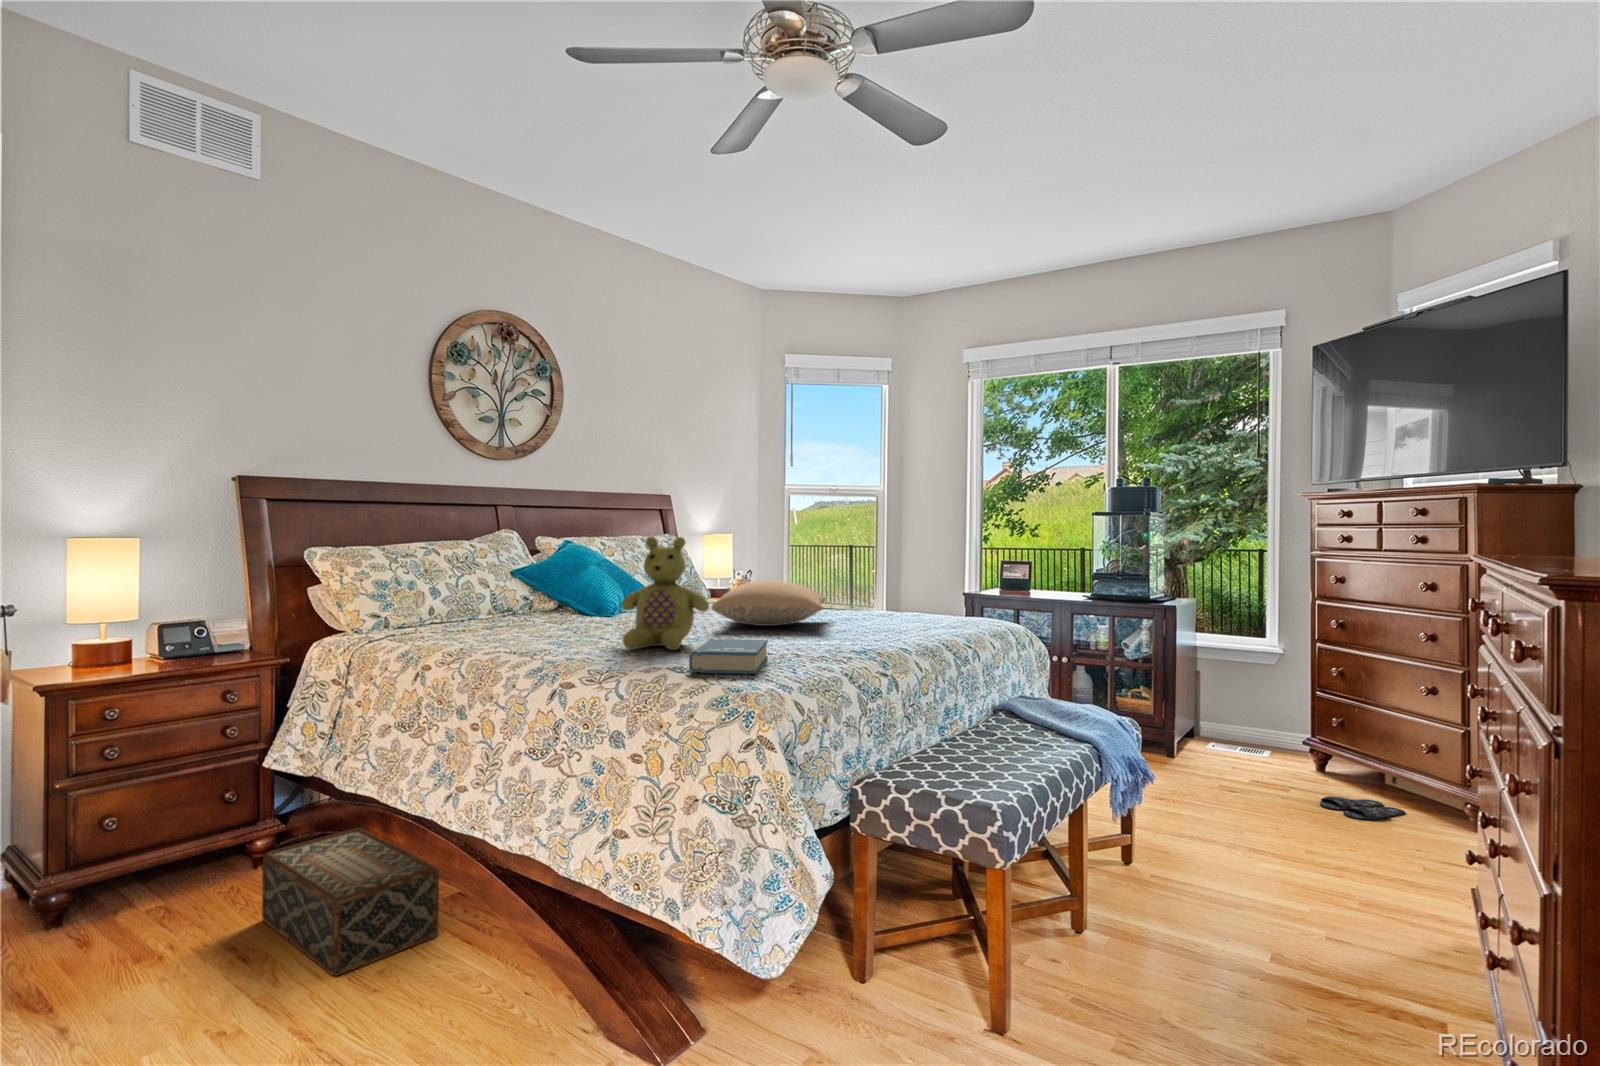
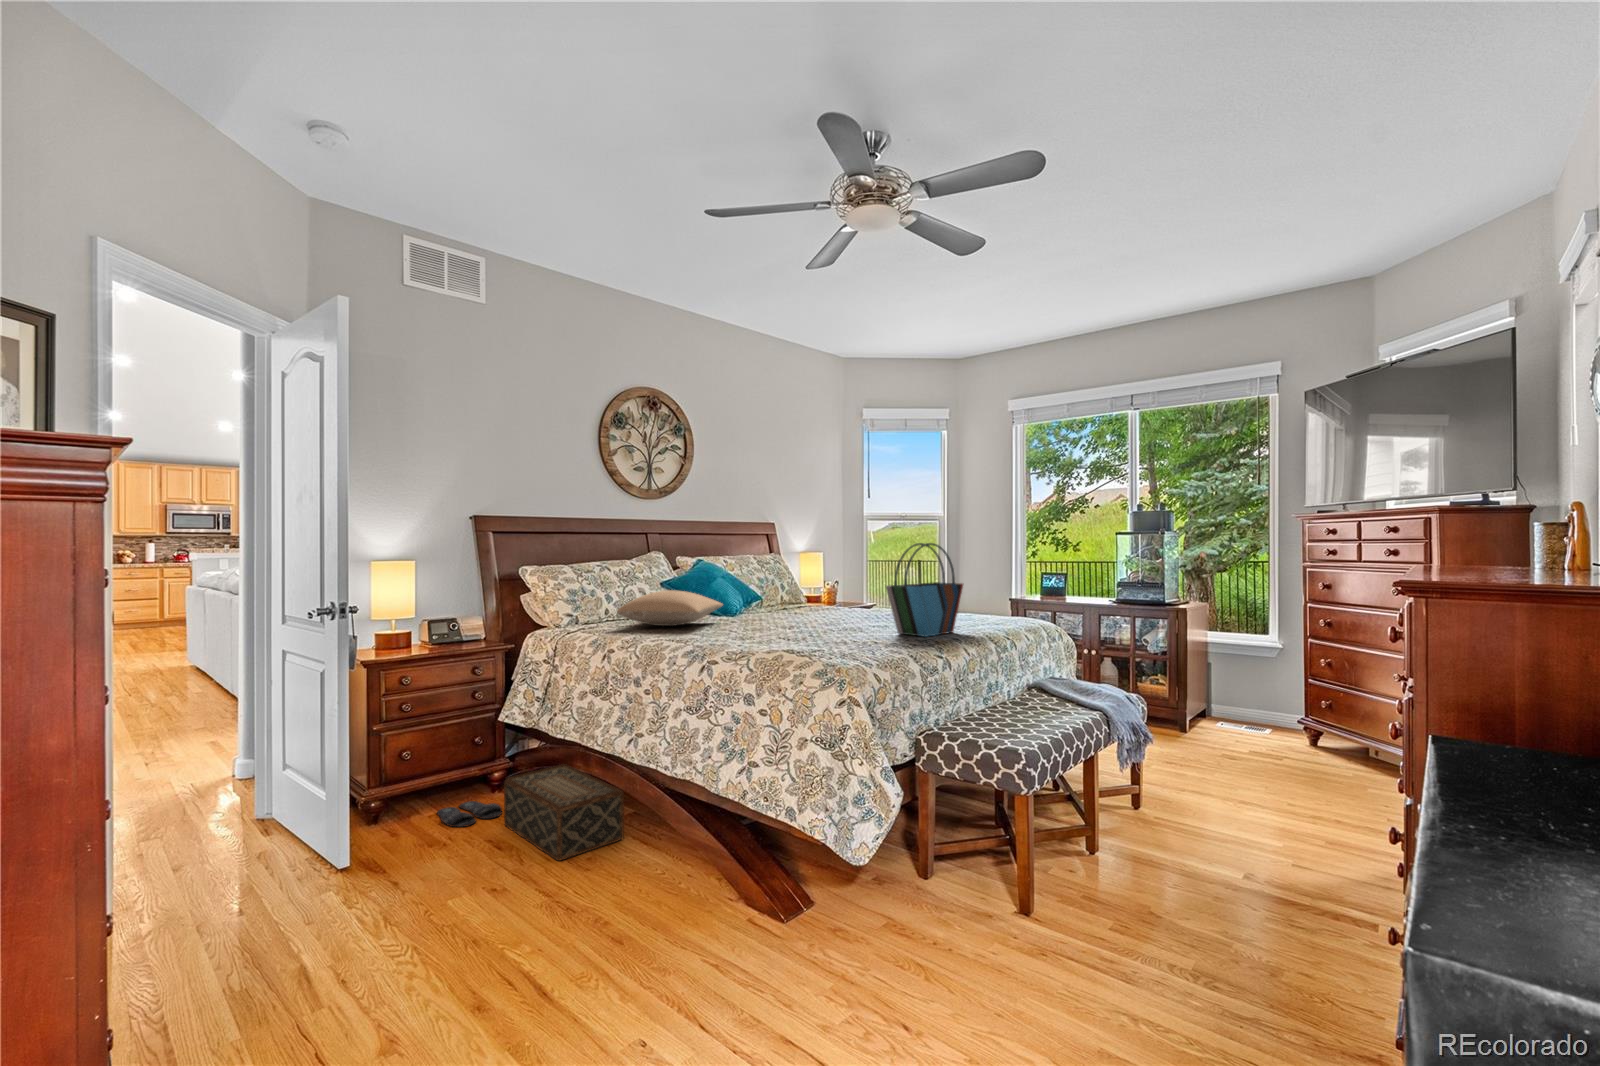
tote bag: none [811,521,913,647] -> present [886,543,963,637]
stuffed bear: present [621,537,709,650] -> none [746,556,810,639]
pillow: present [712,580,826,626] -> present [617,590,723,626]
book: present [689,639,768,674] -> none [798,630,854,654]
slippers: present [1320,796,1405,820] -> present [437,801,502,827]

